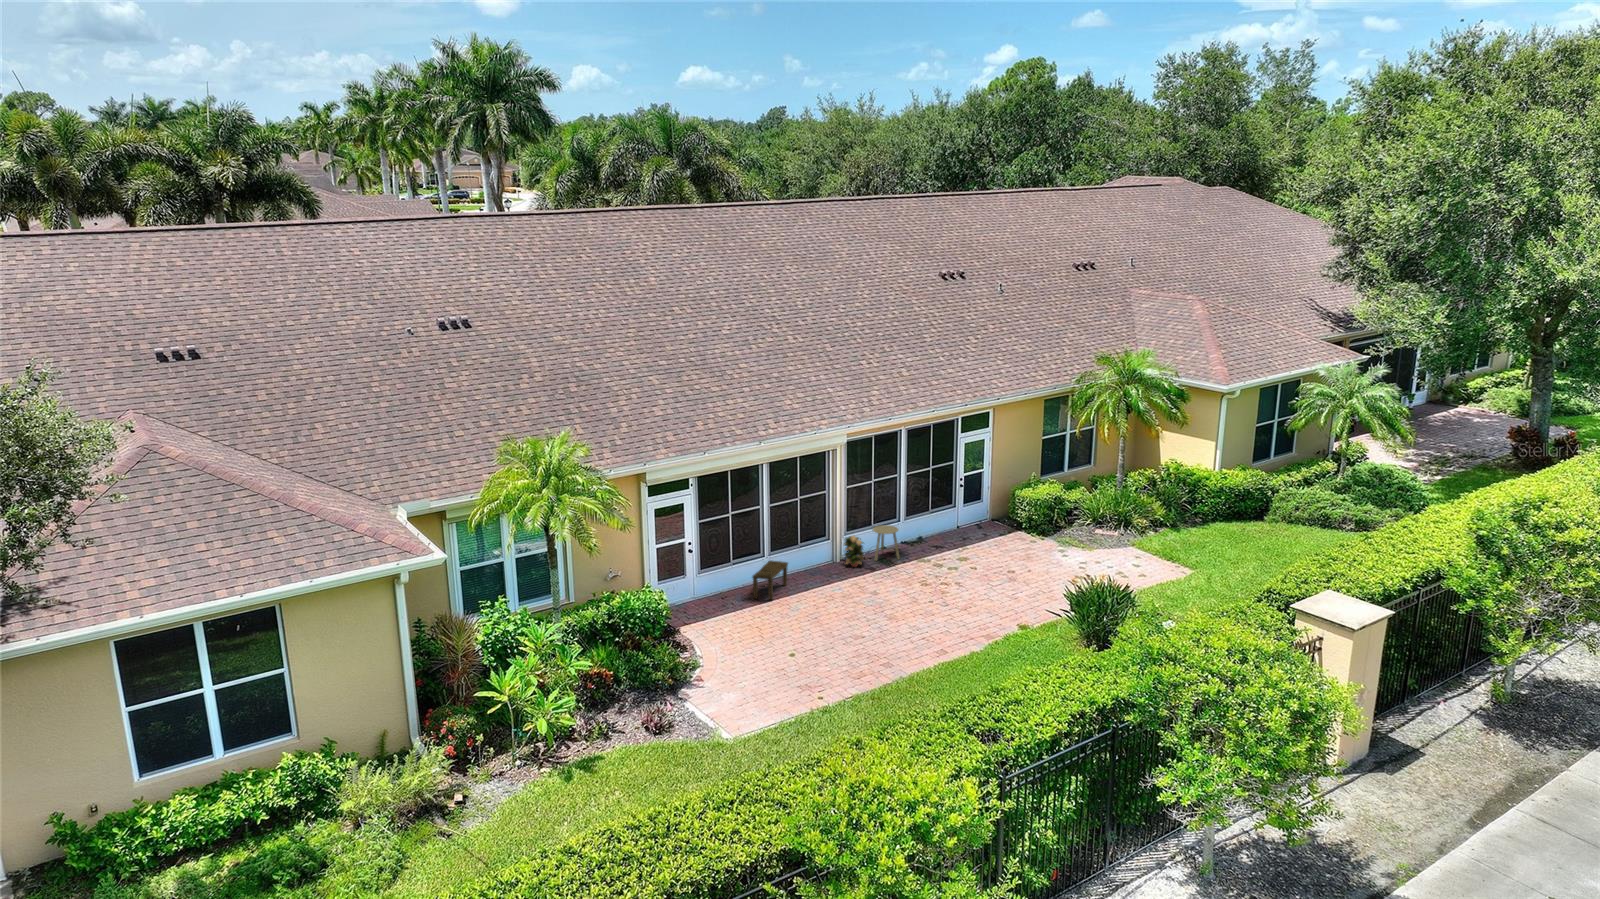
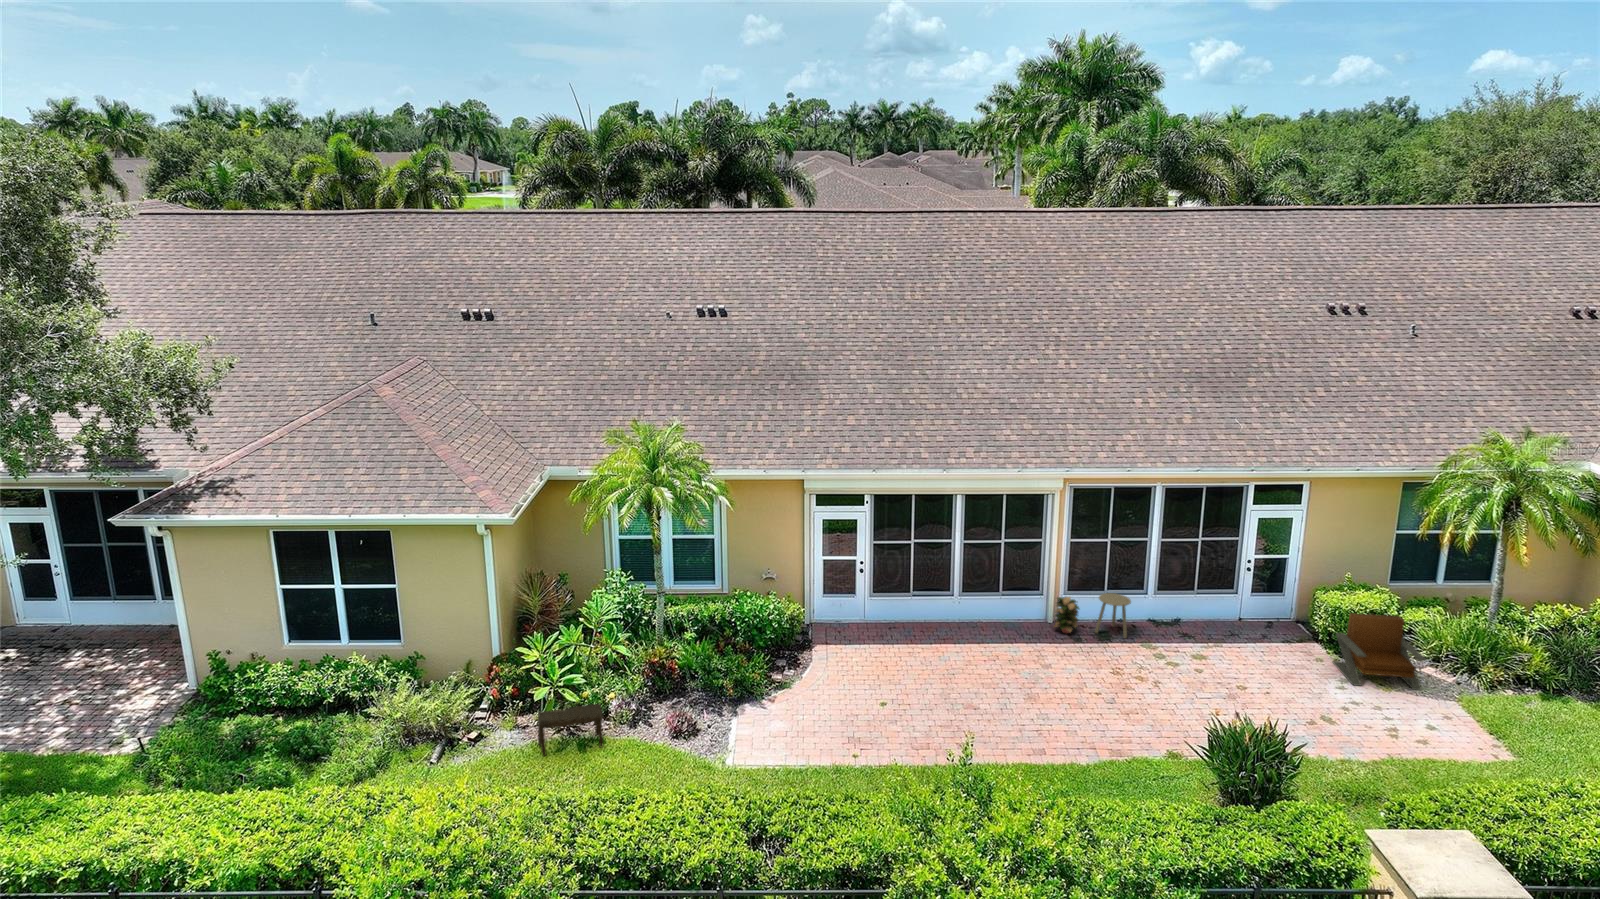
lounge chair: none [1036,495,1098,551] -> present [1333,613,1427,690]
bench: present [753,560,788,600] -> present [538,704,603,756]

